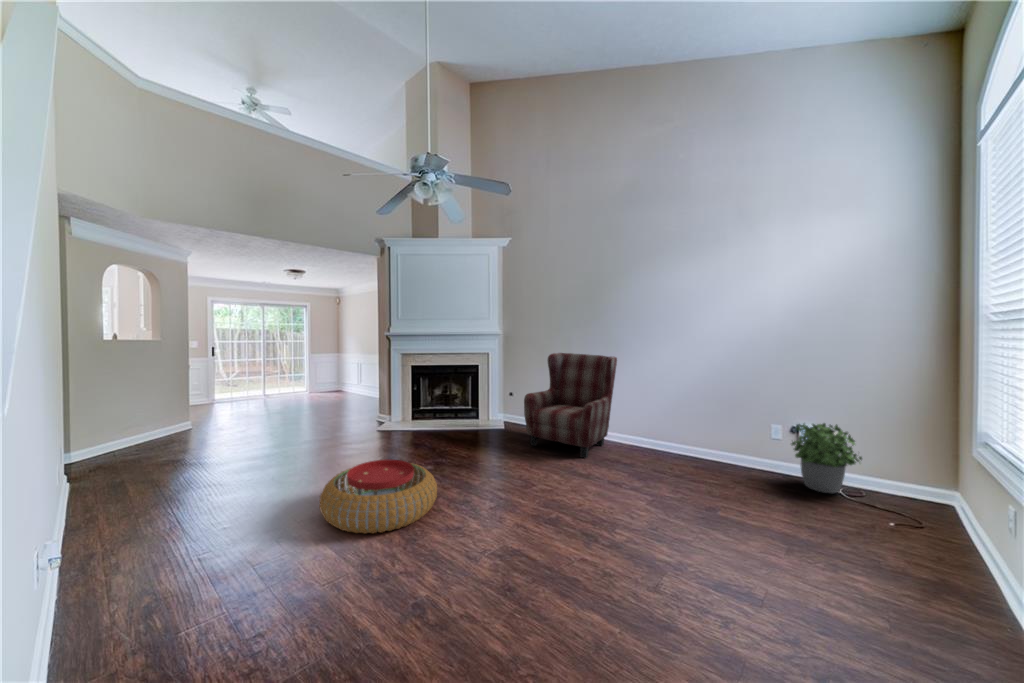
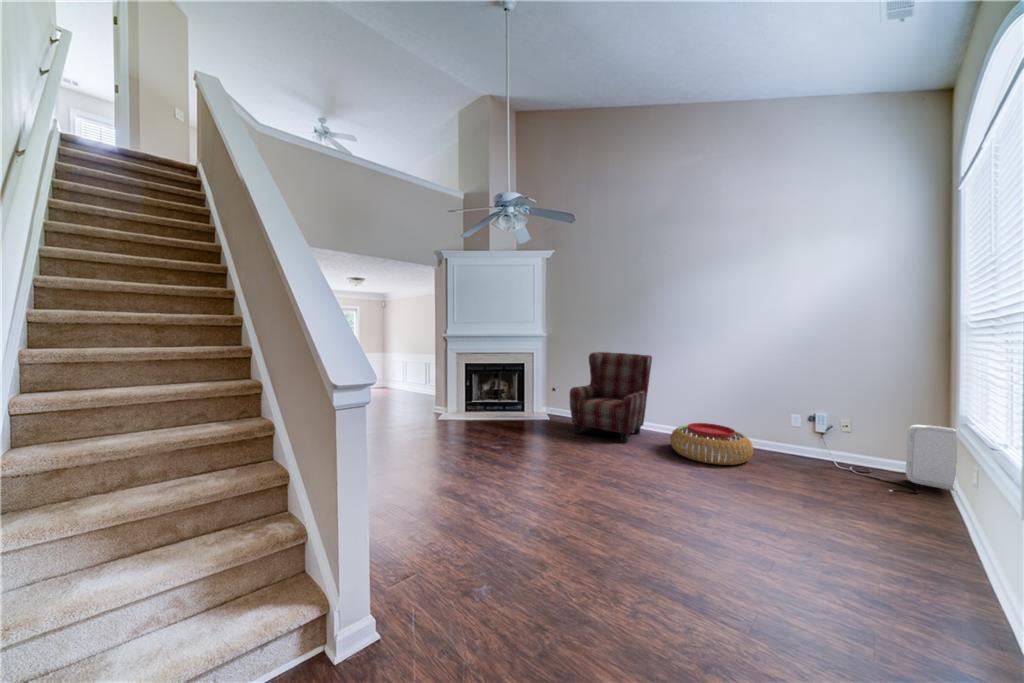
potted plant: present [792,423,862,493] -> none [806,411,868,471]
air purifier: none [906,440,990,522] -> present [906,425,957,491]
pouf: present [320,460,437,534] -> present [670,423,753,465]

